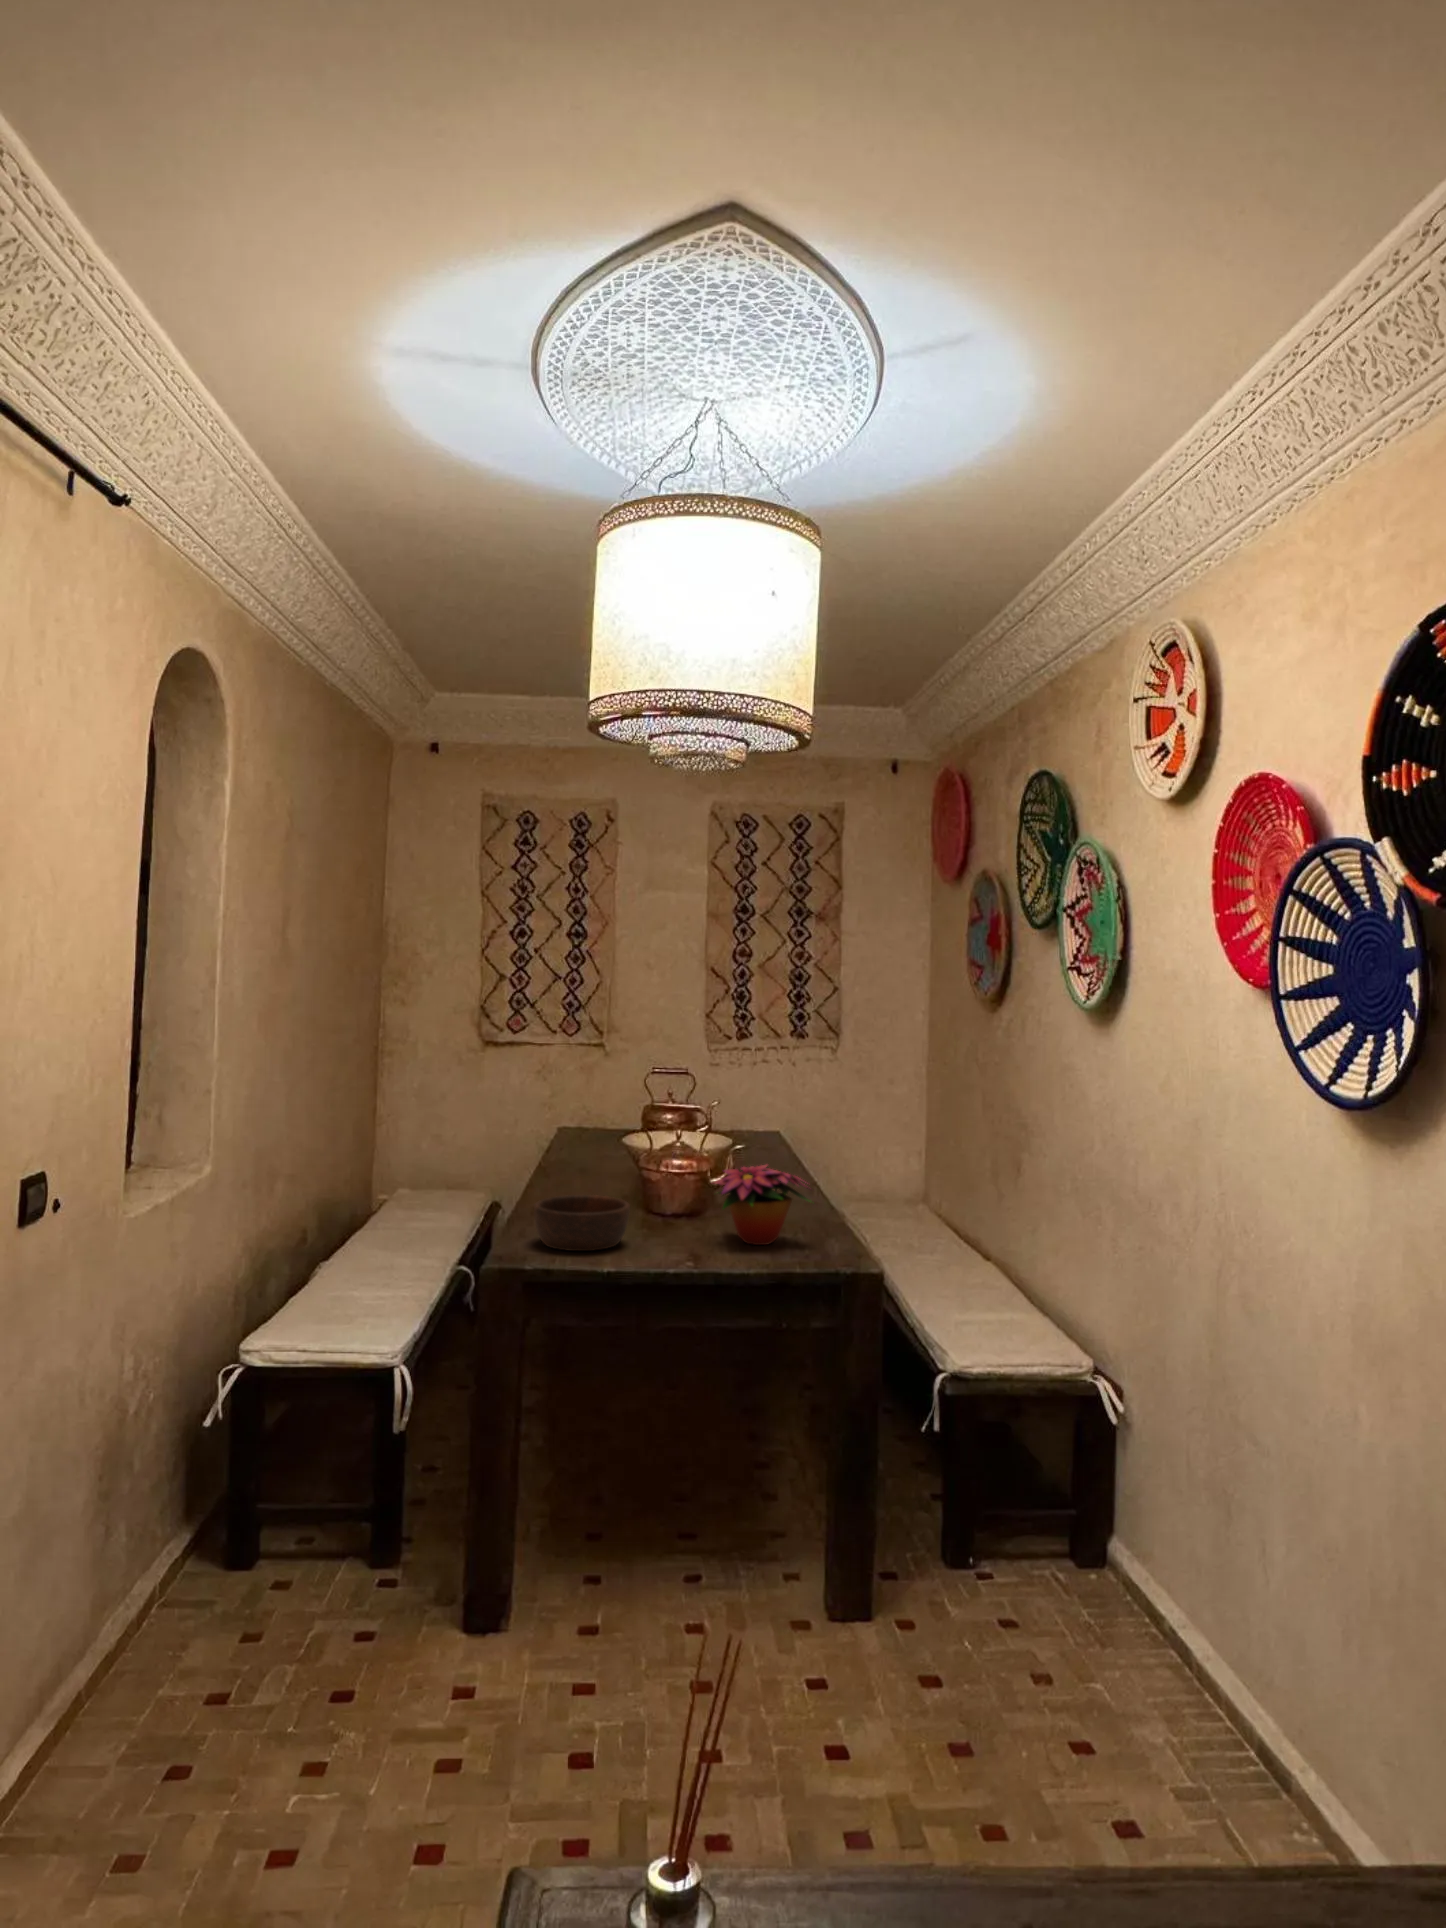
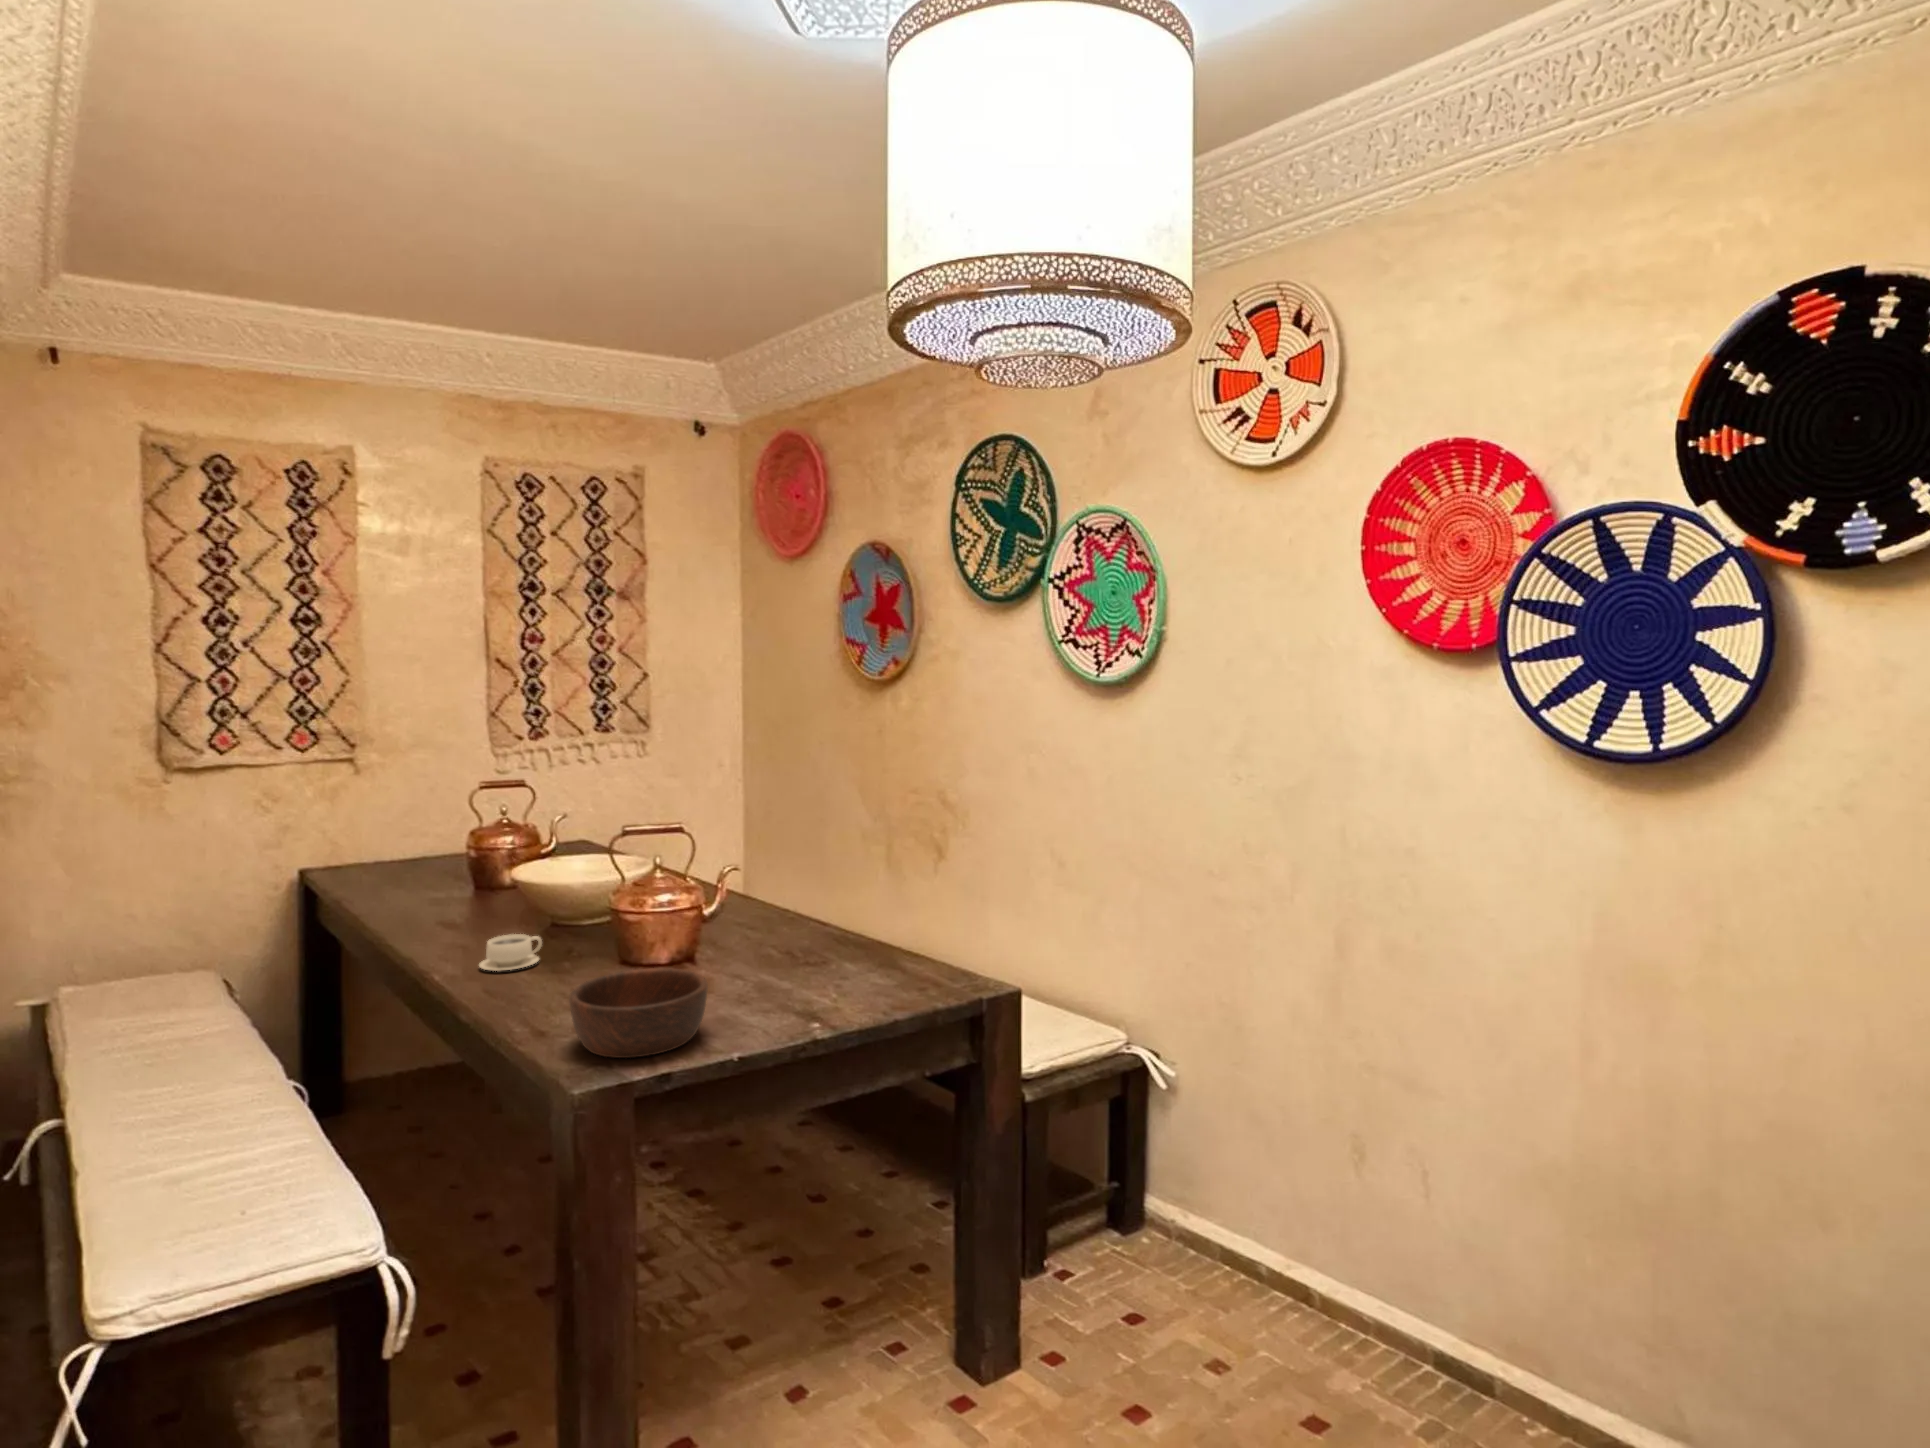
flower arrangement: present [714,1165,811,1245] -> none [769,889,912,991]
teacup: none [557,1172,602,1196] -> present [479,934,542,971]

